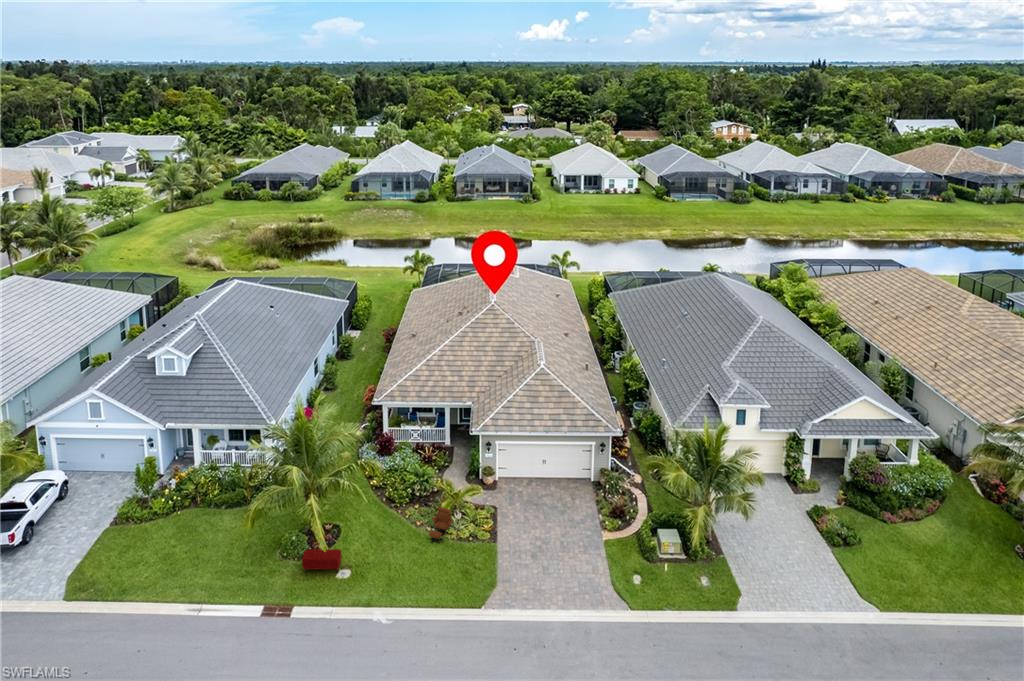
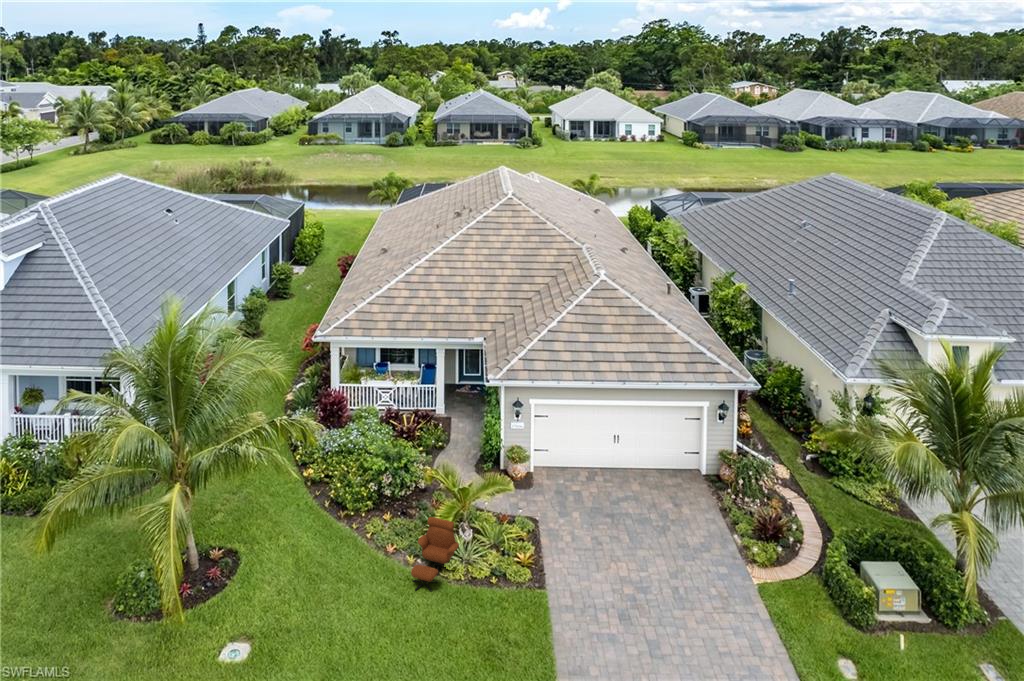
bench: present [302,549,342,573] -> none [130,609,224,664]

